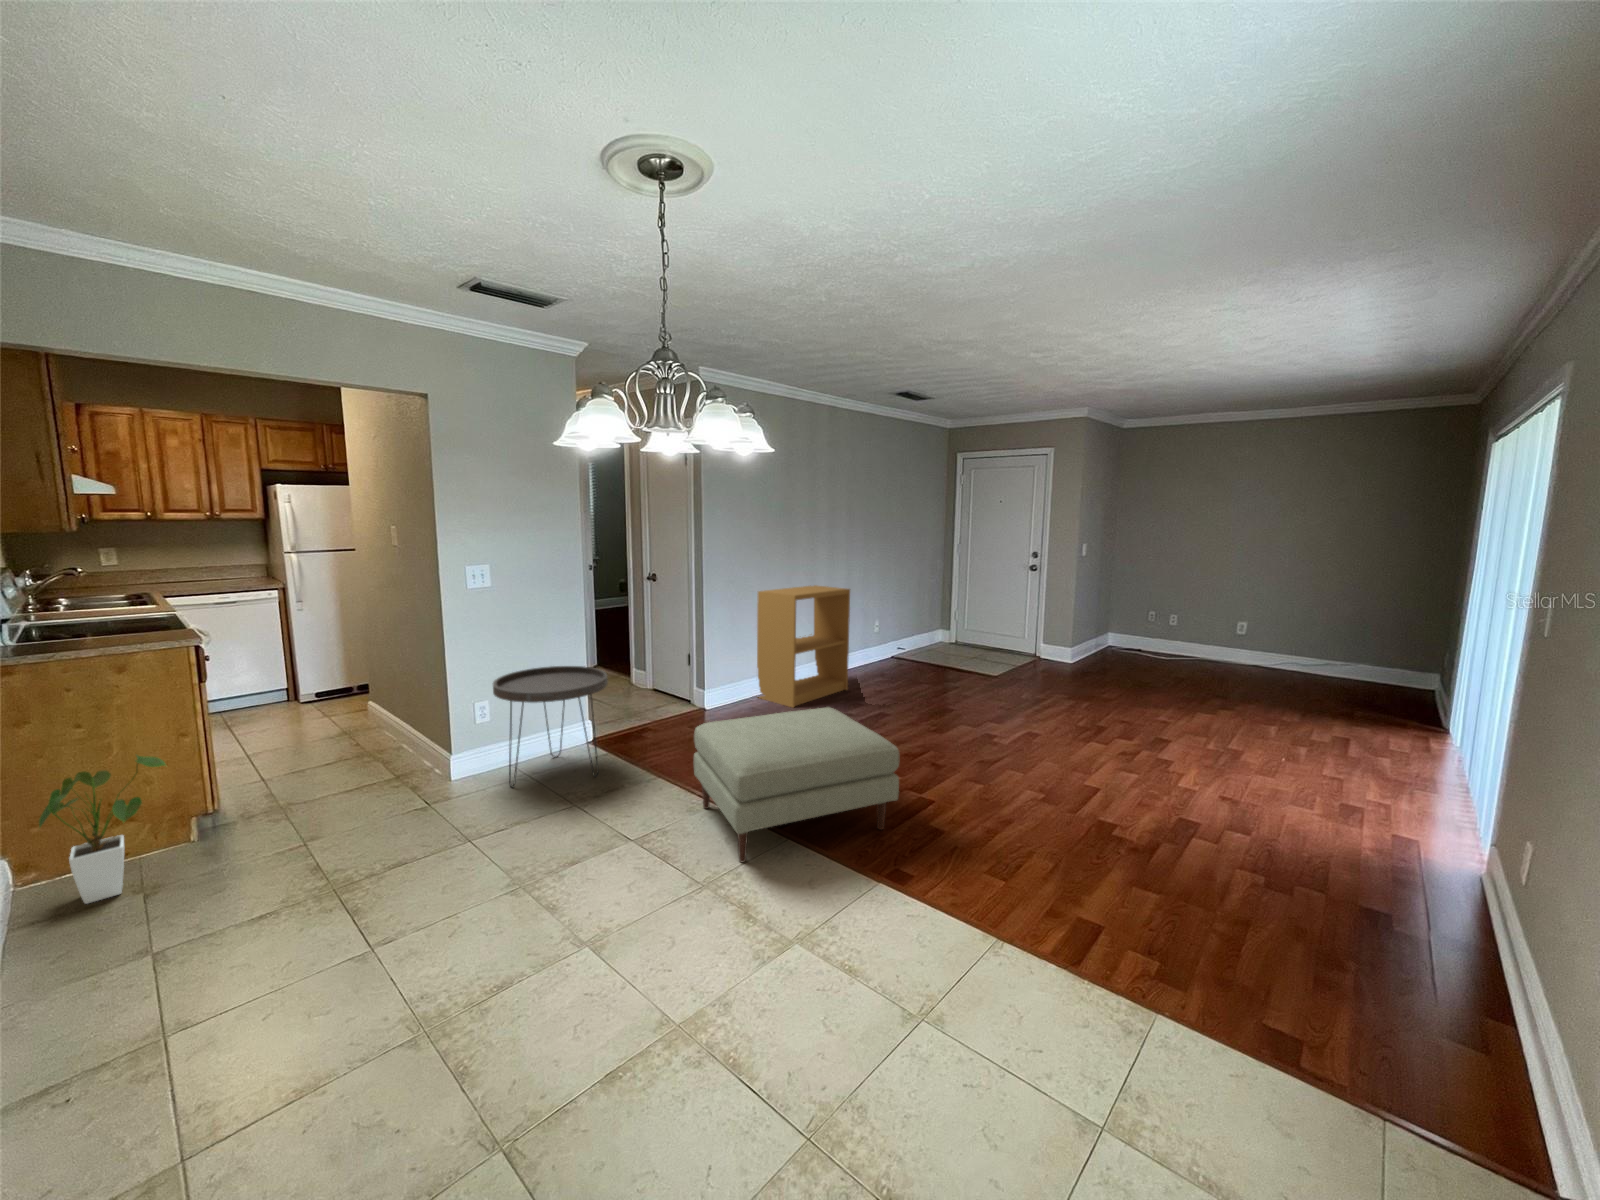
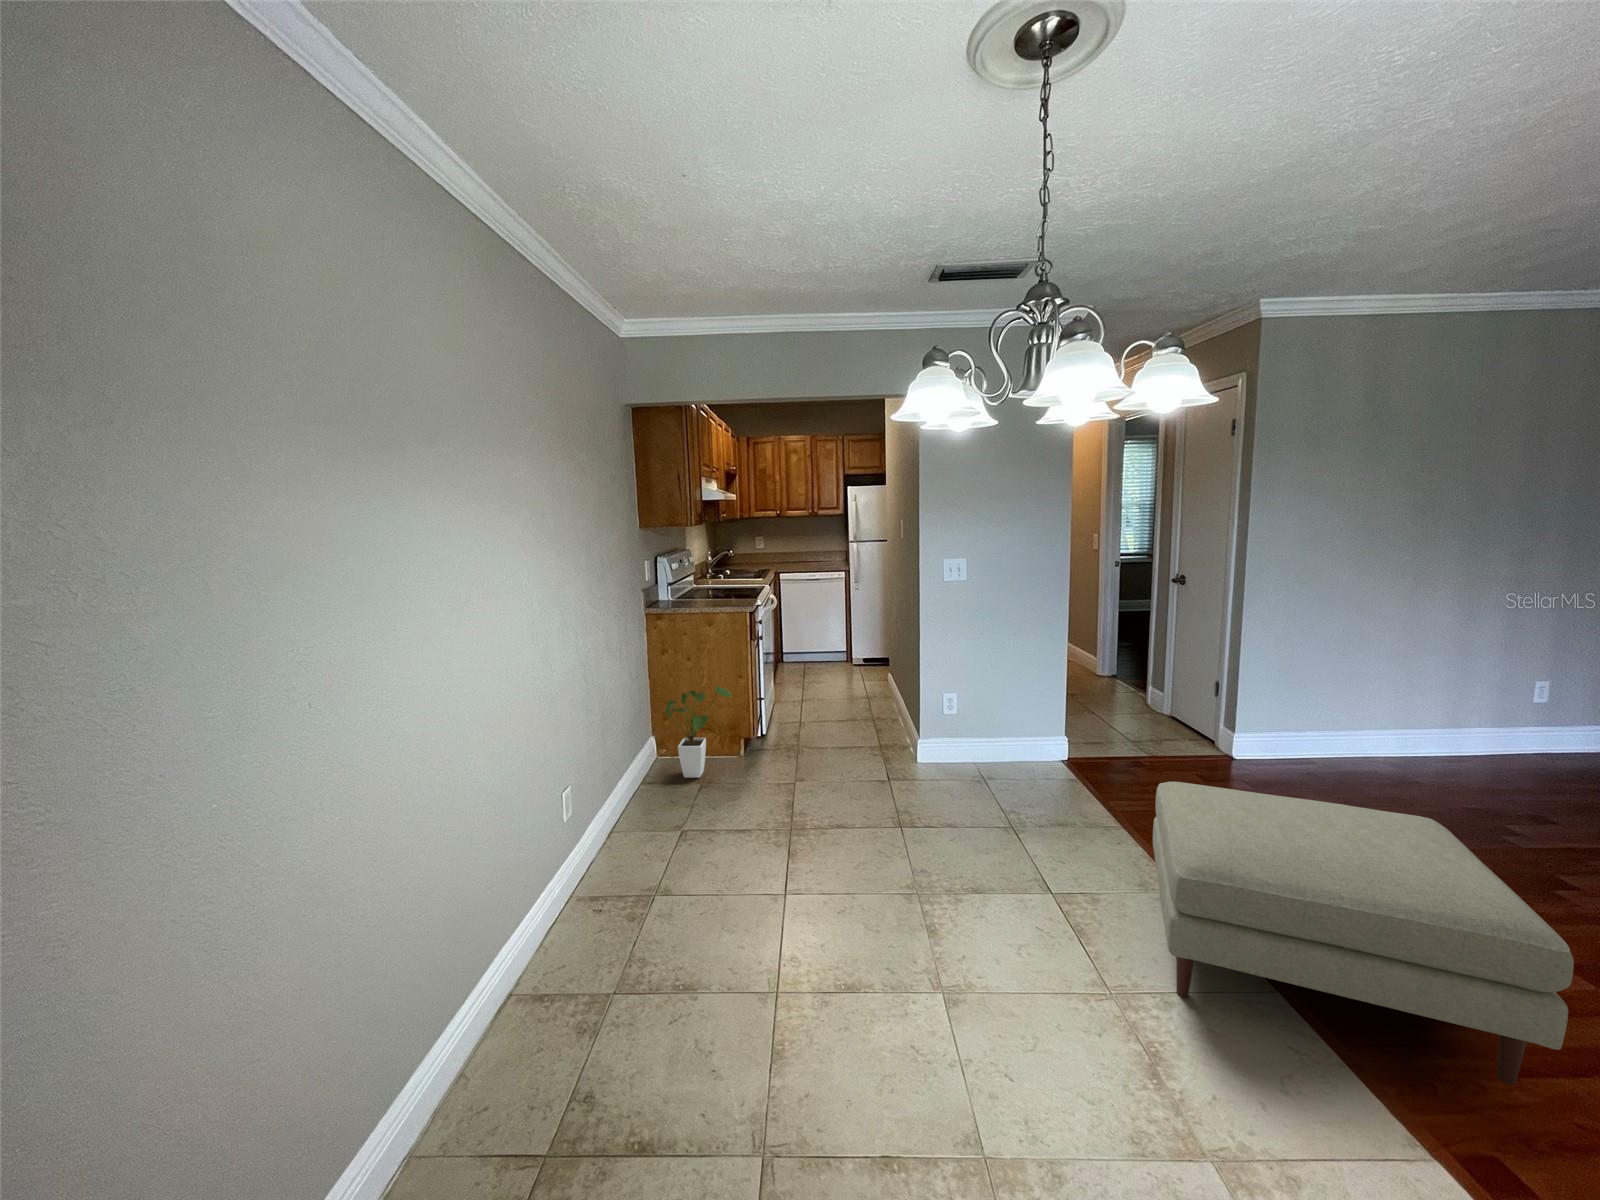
bookshelf: present [757,585,850,707] -> none [1334,601,1579,794]
side table: present [493,666,608,787] -> none [951,668,1073,803]

